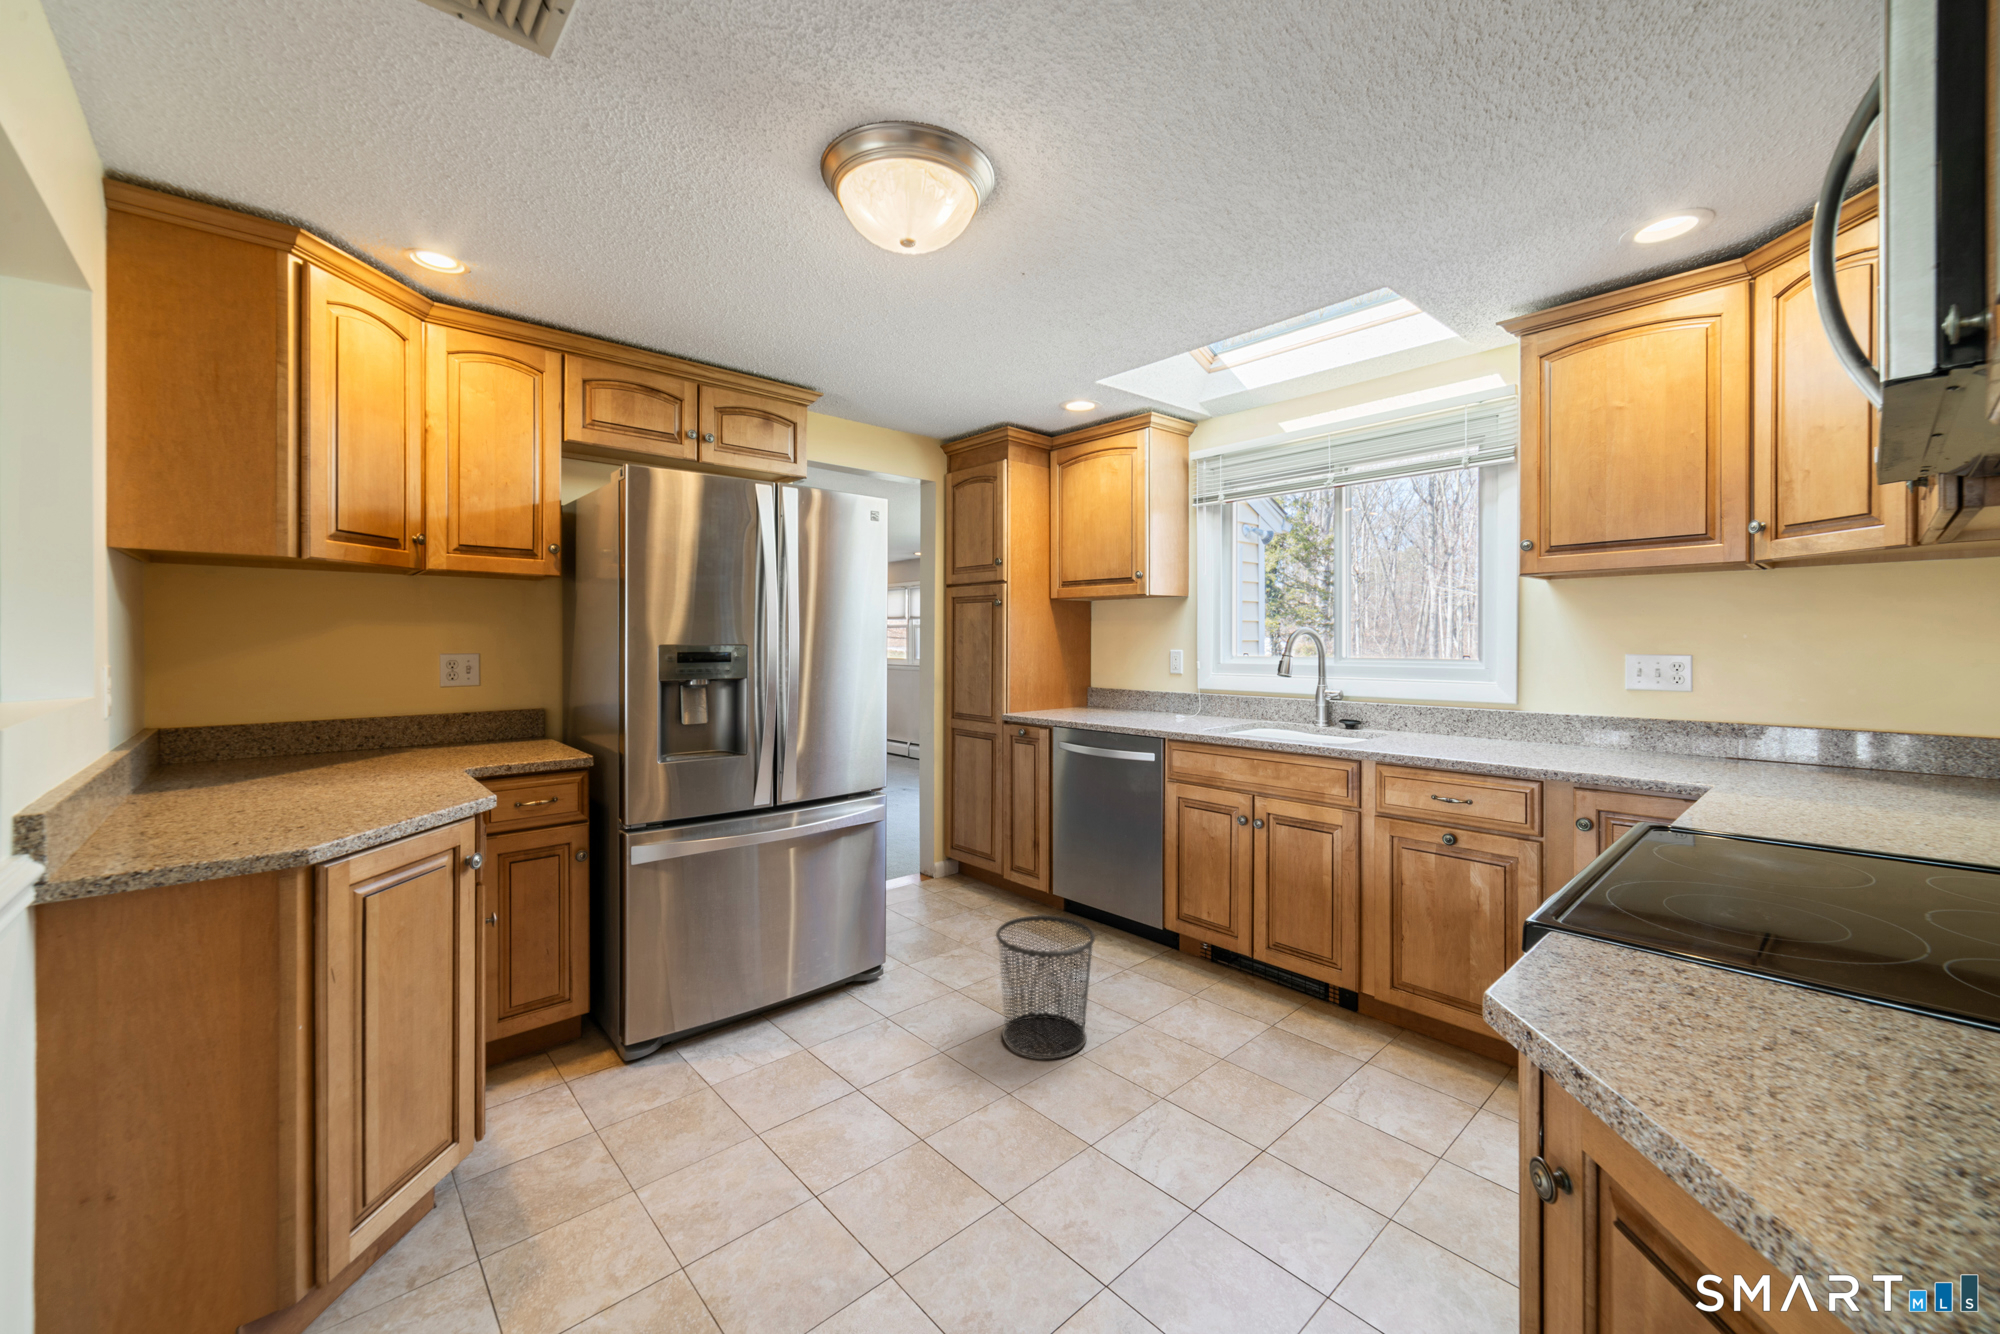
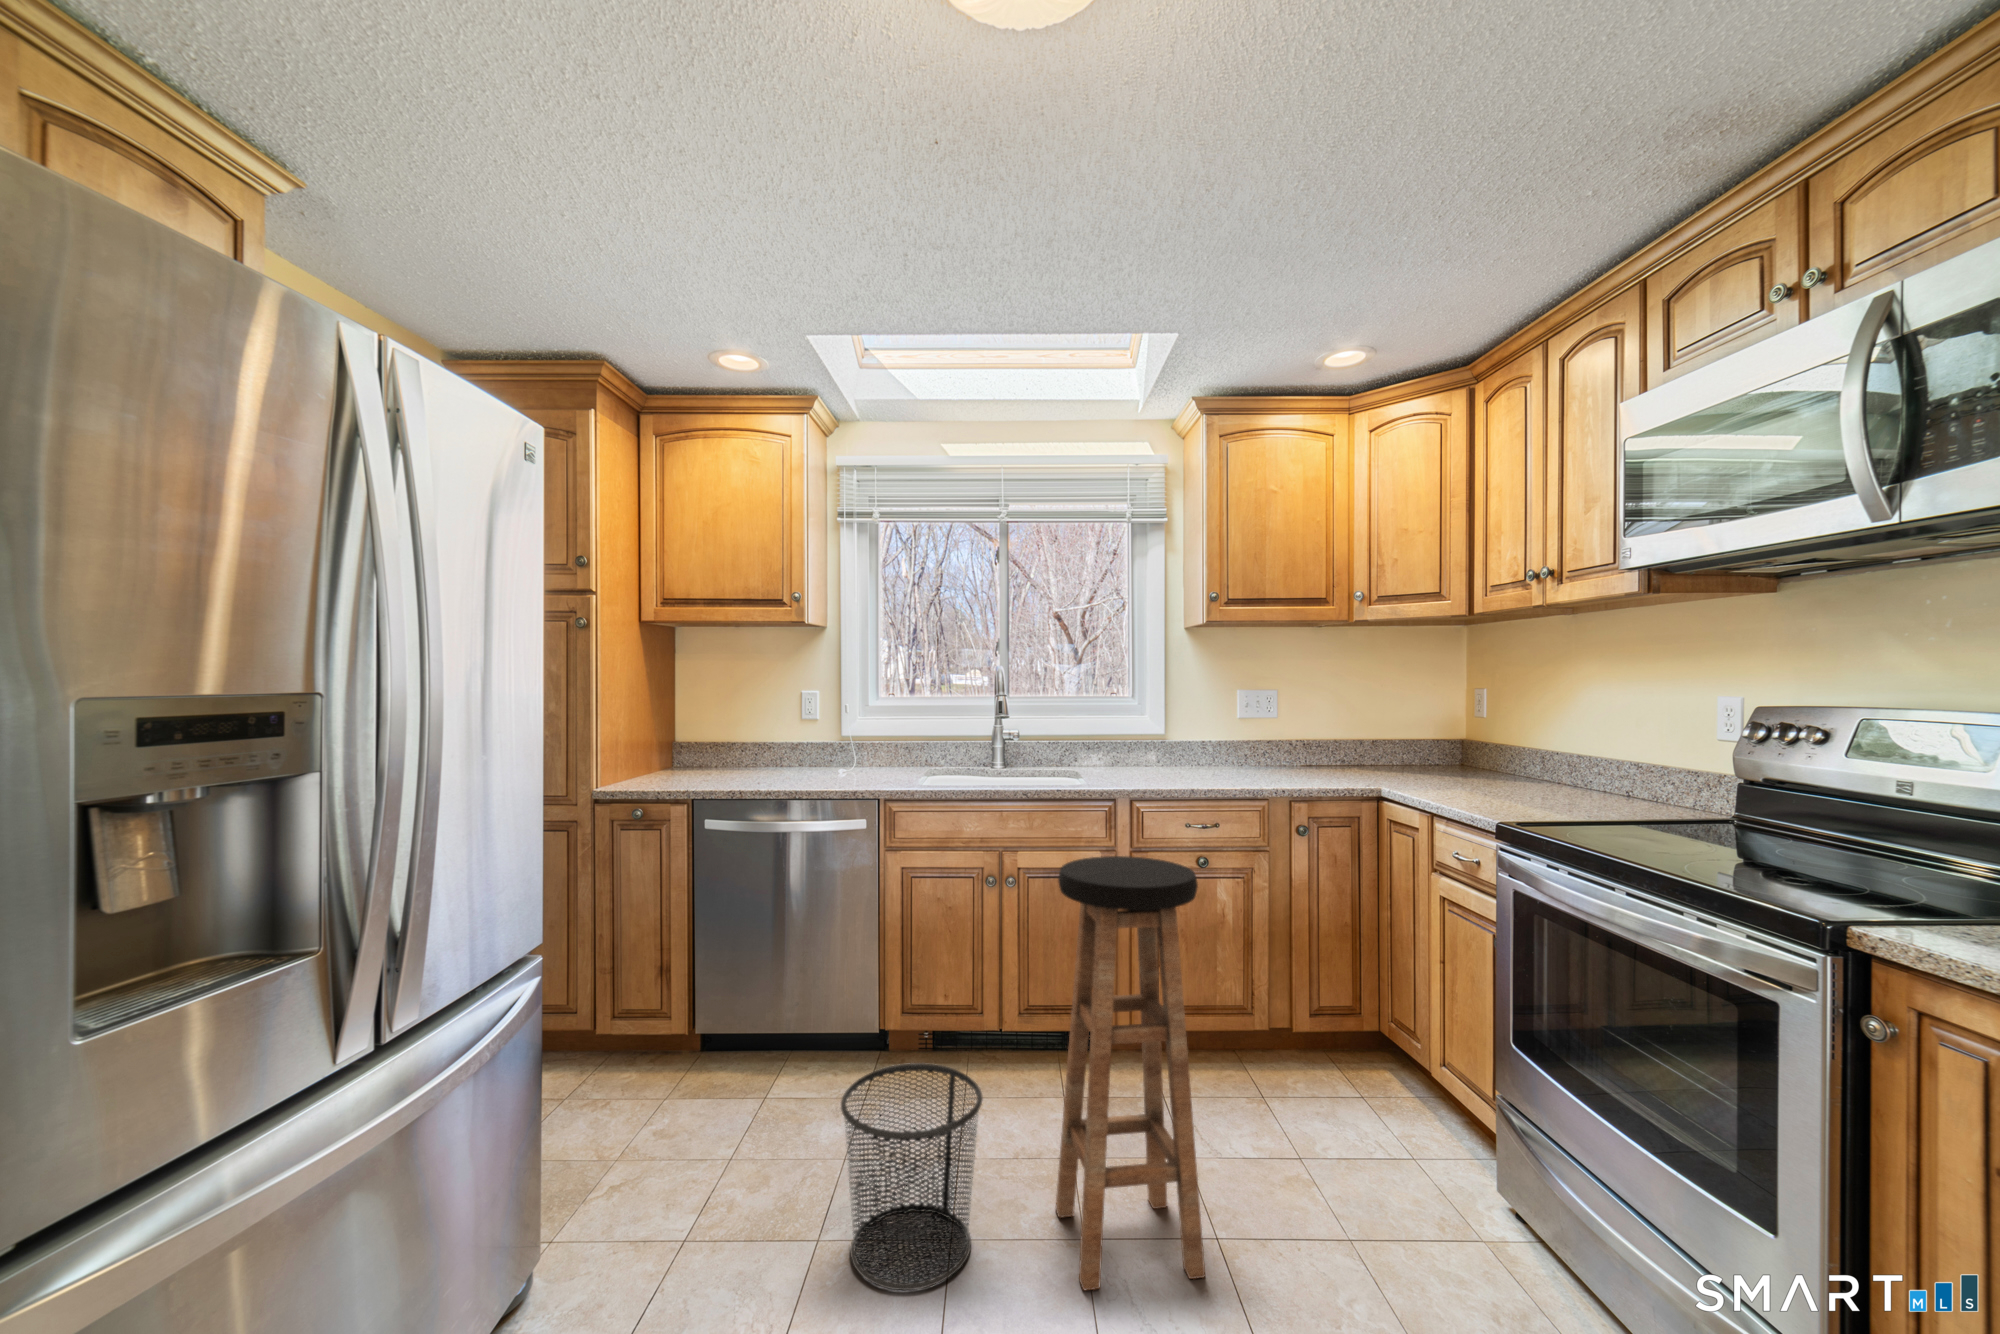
bar stool: none [1106,789,1240,1148] -> present [1056,856,1205,1290]

